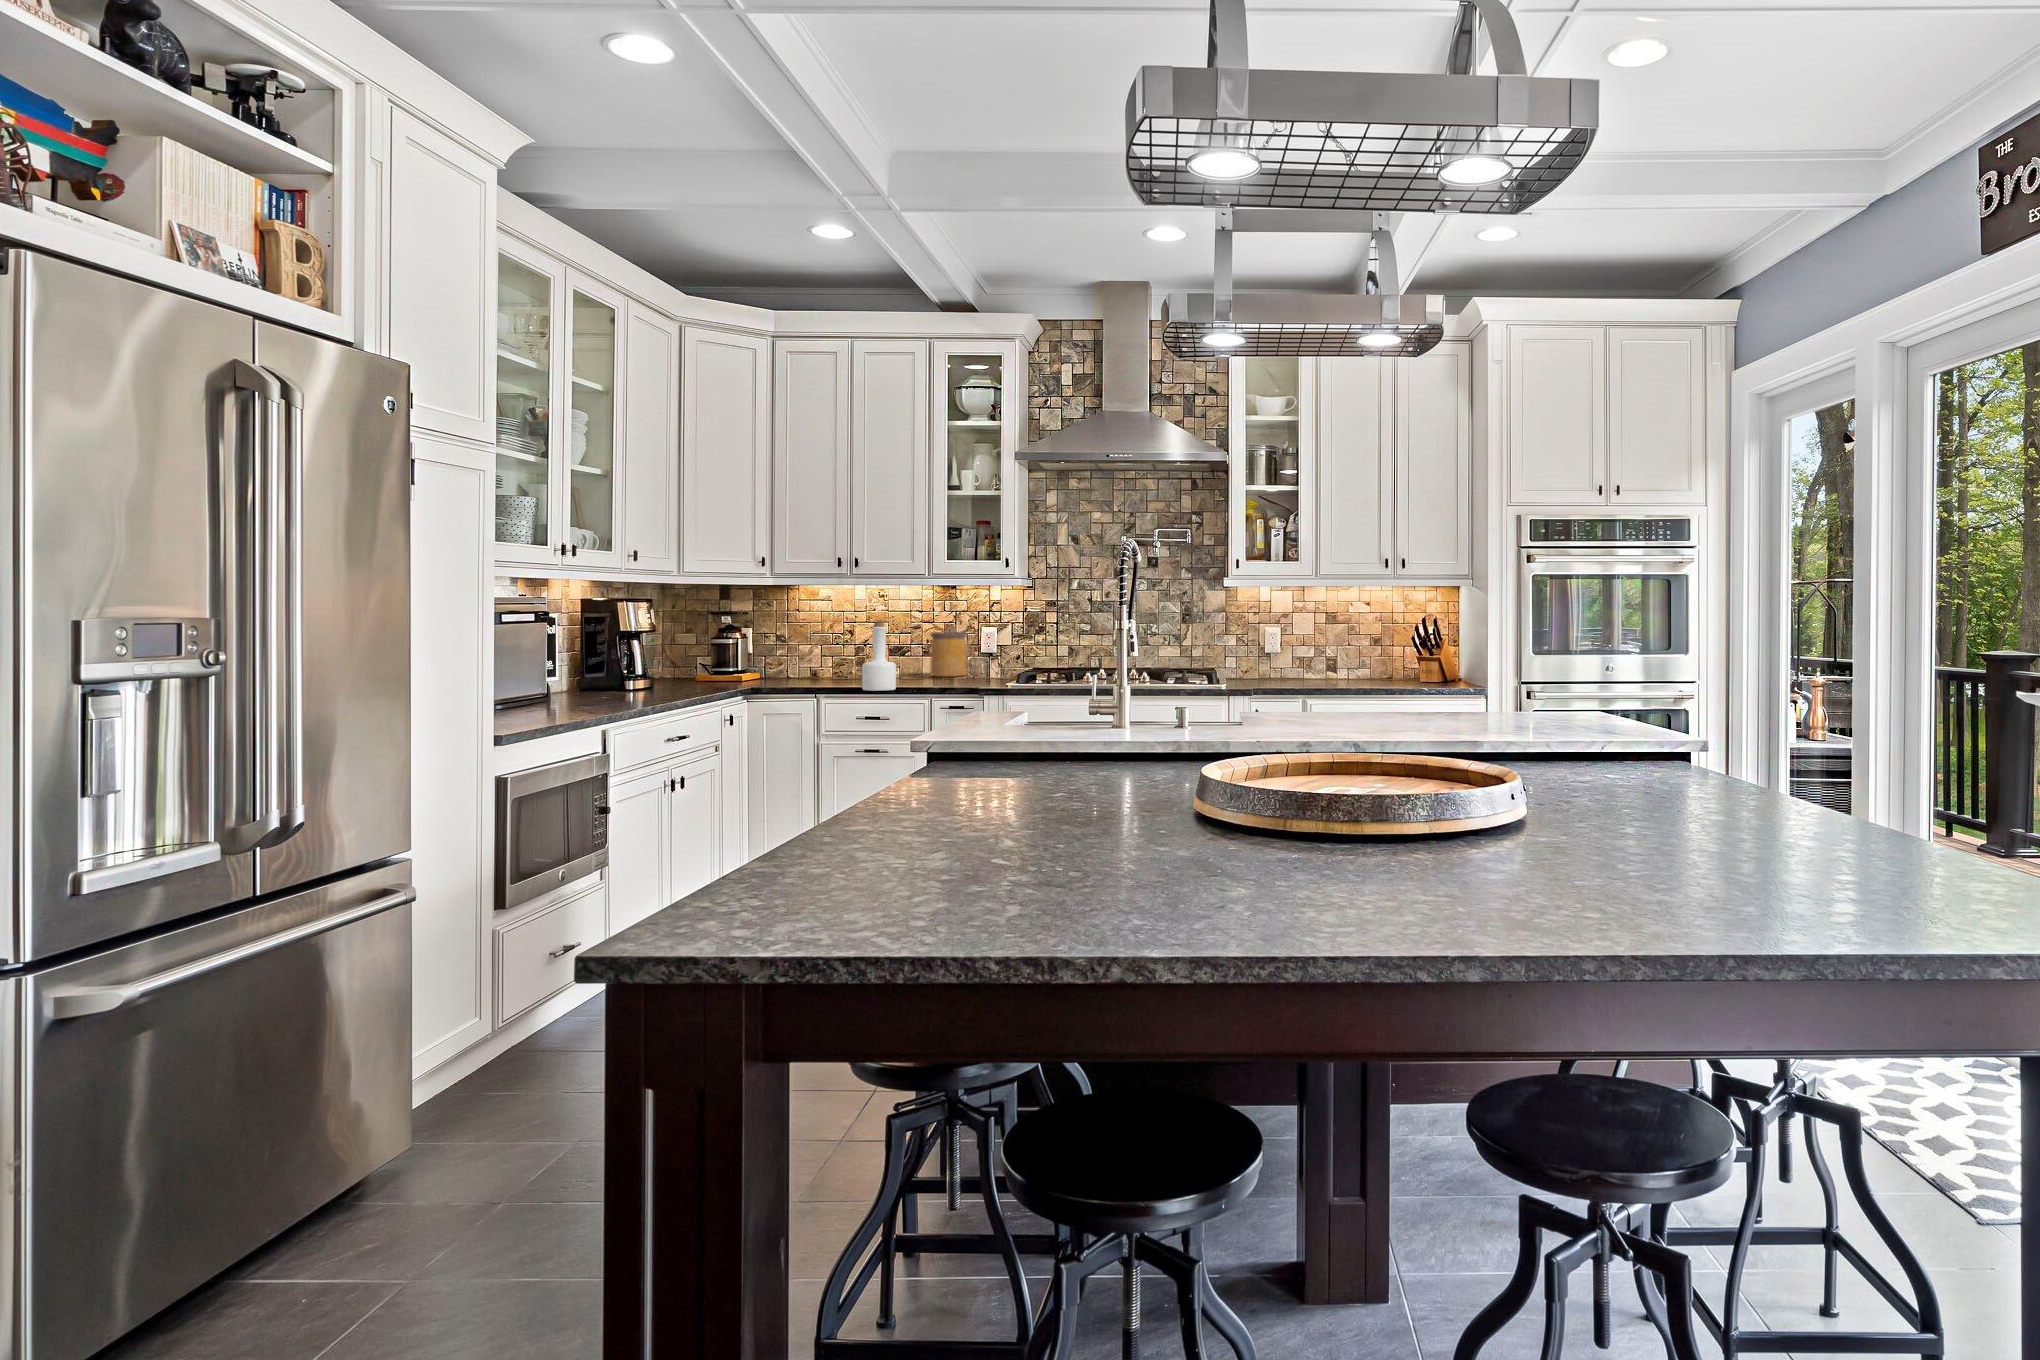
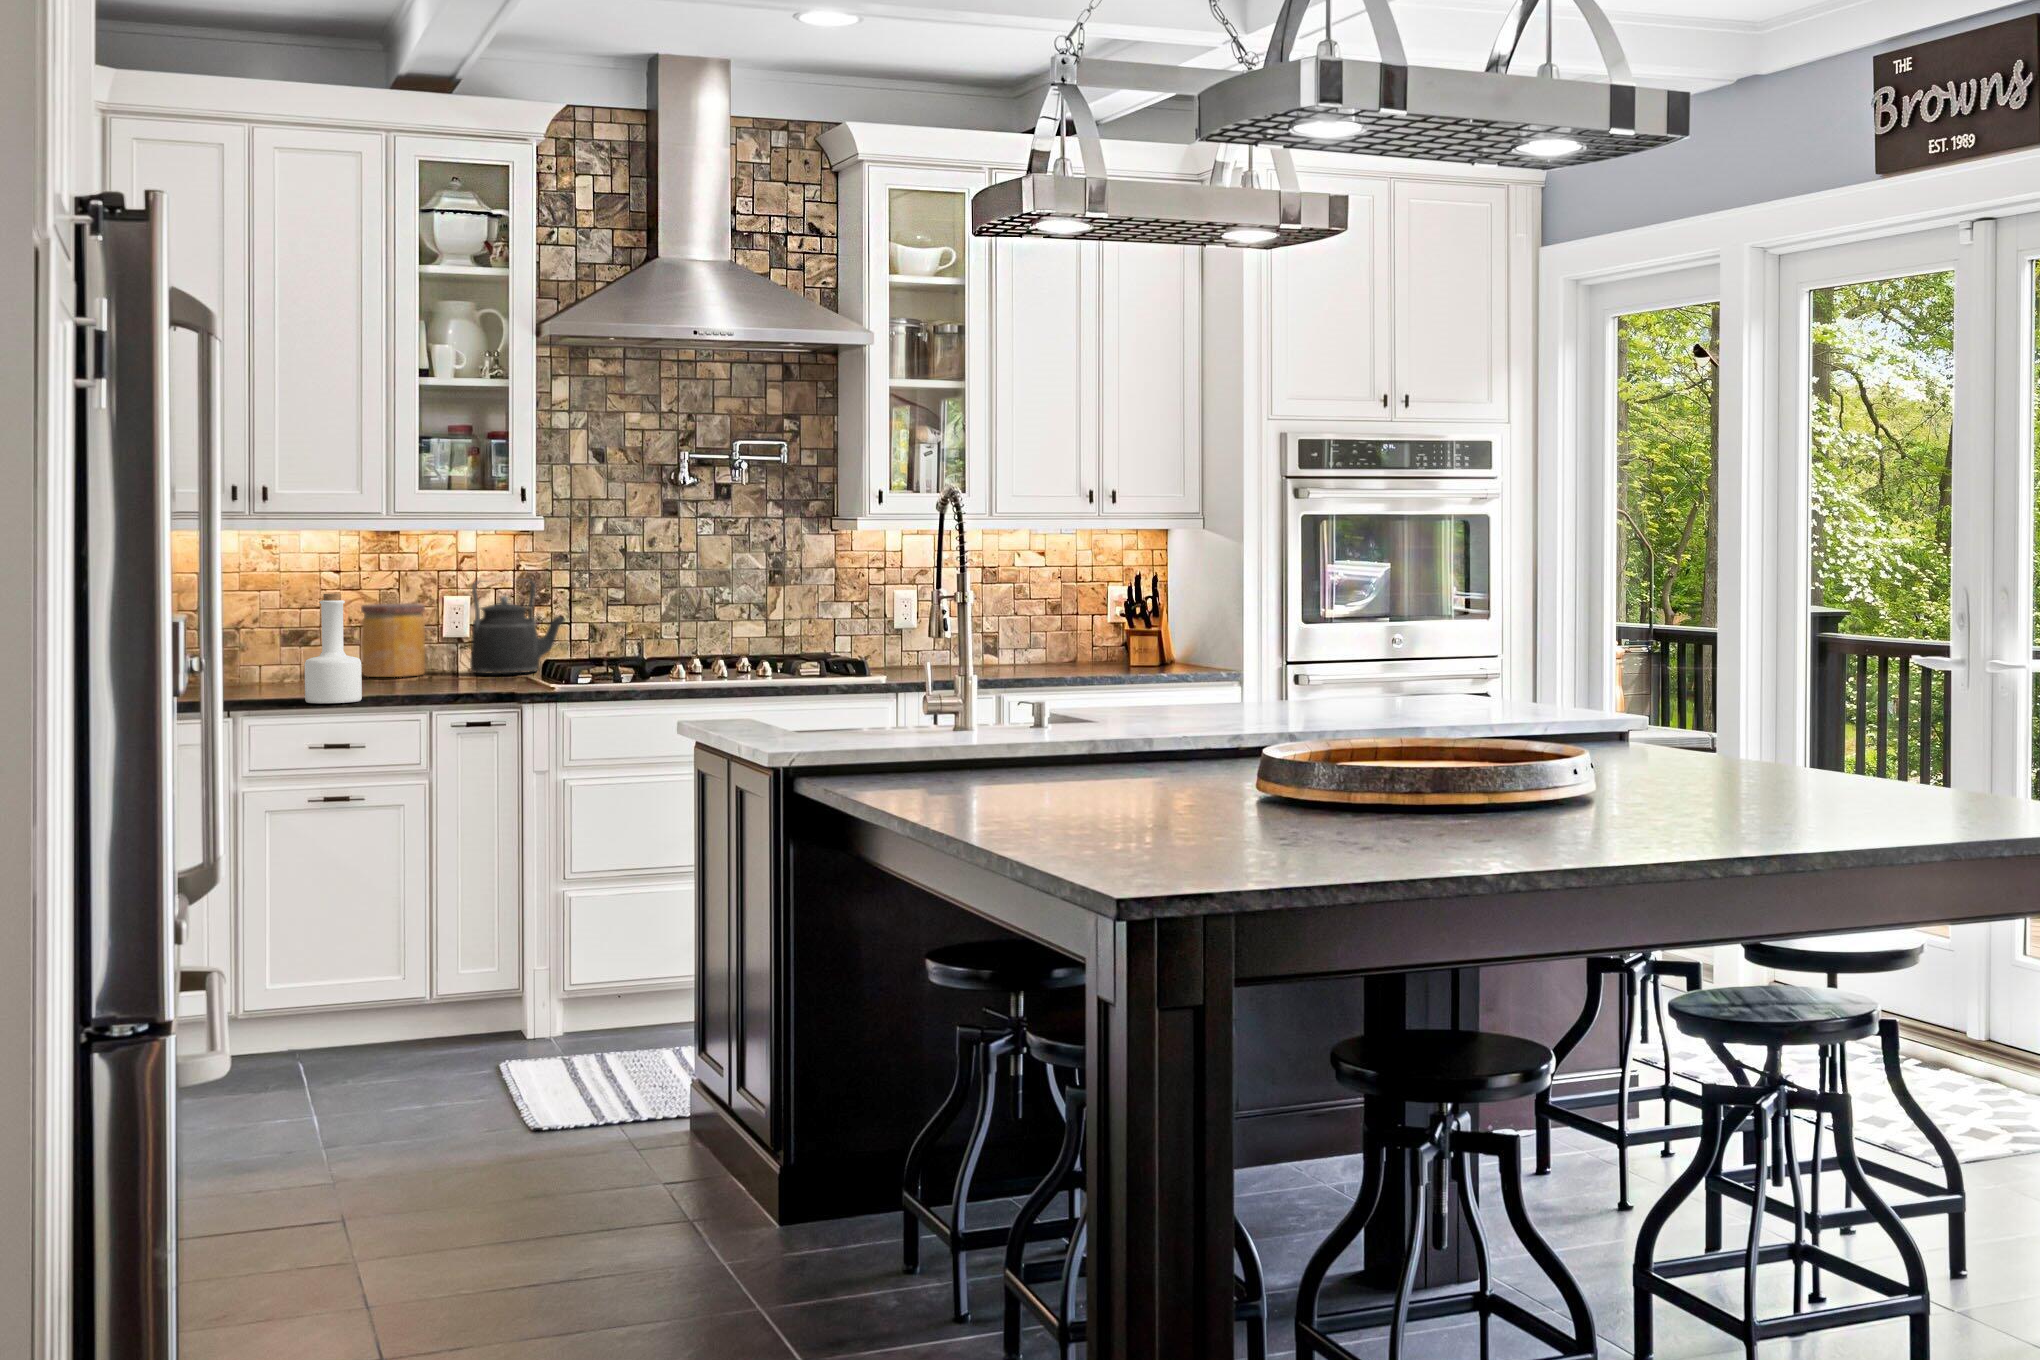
kettle: none [989,618,1051,676] -> present [470,580,564,674]

